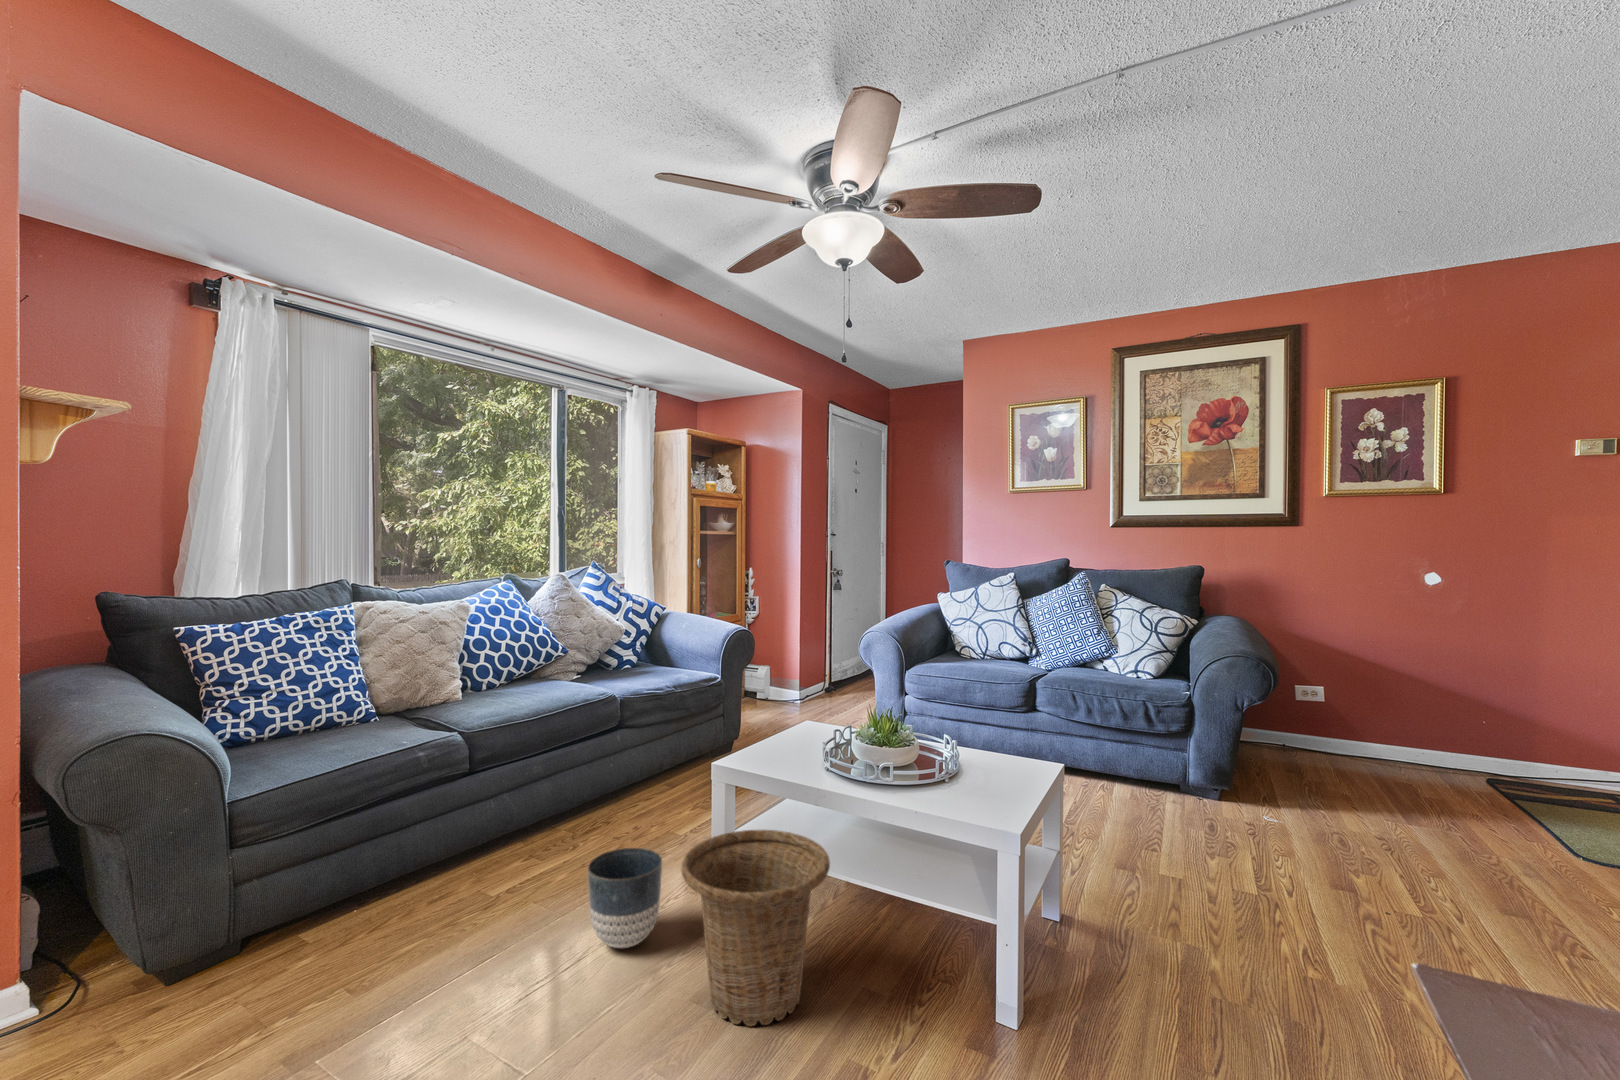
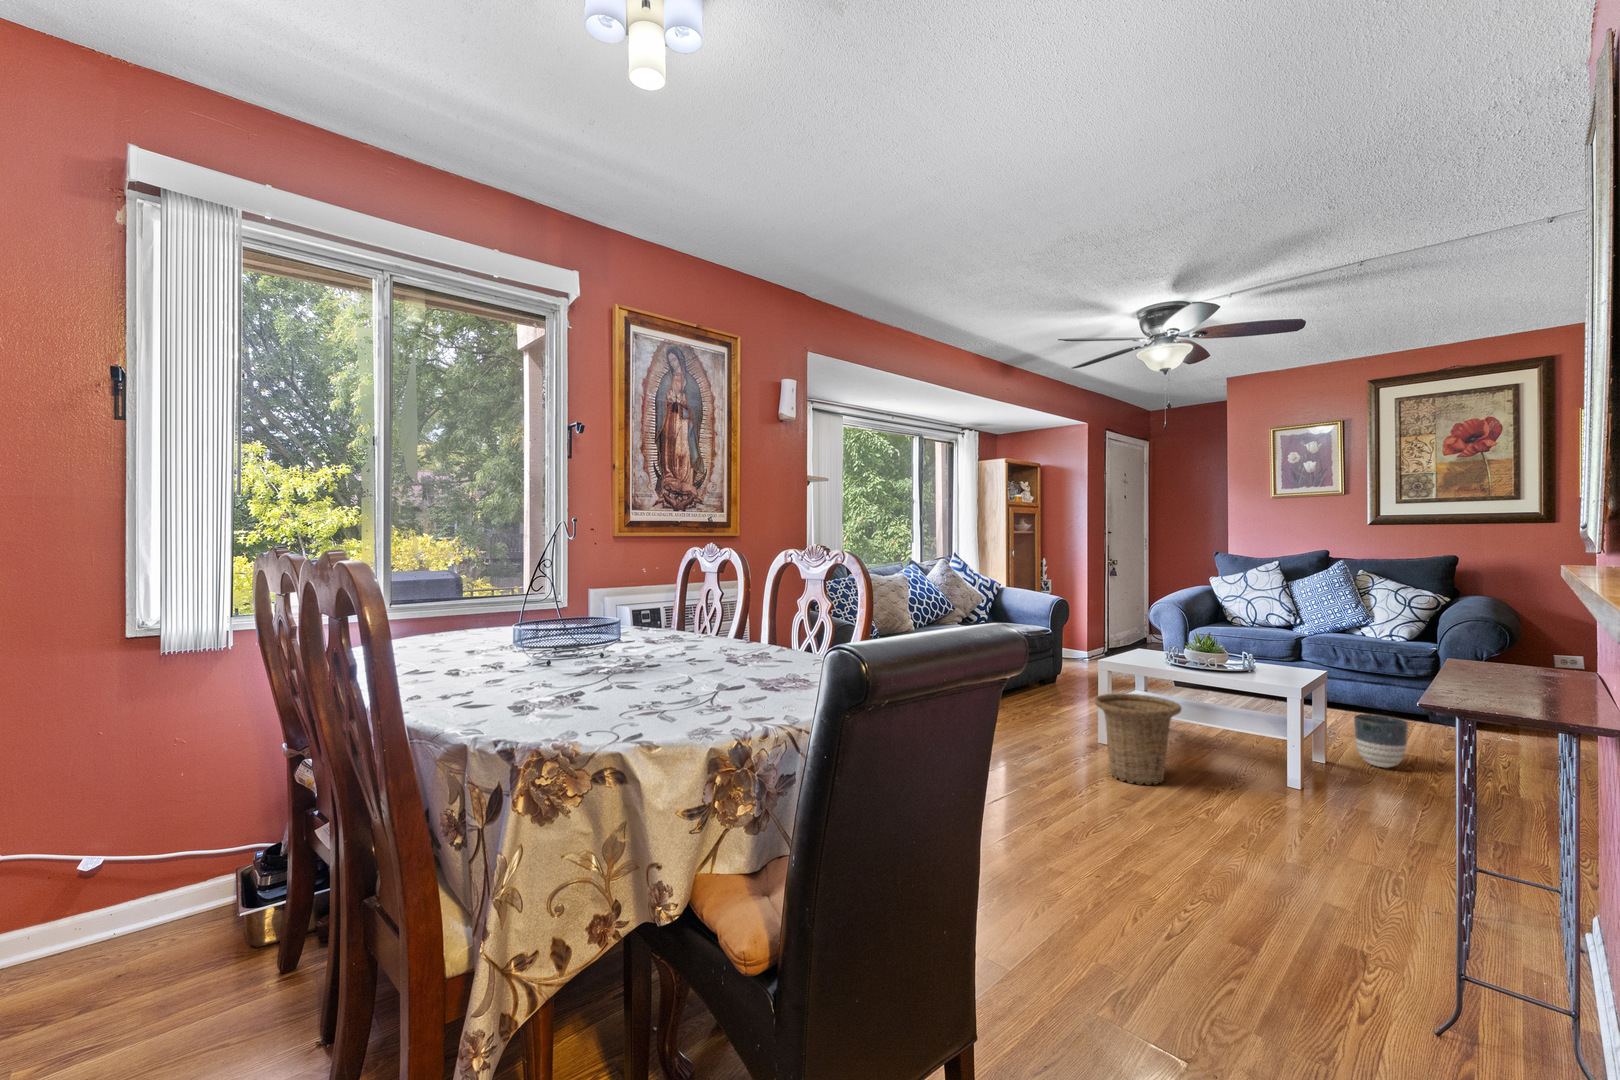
planter: present [588,848,662,948] -> present [1354,714,1408,768]

